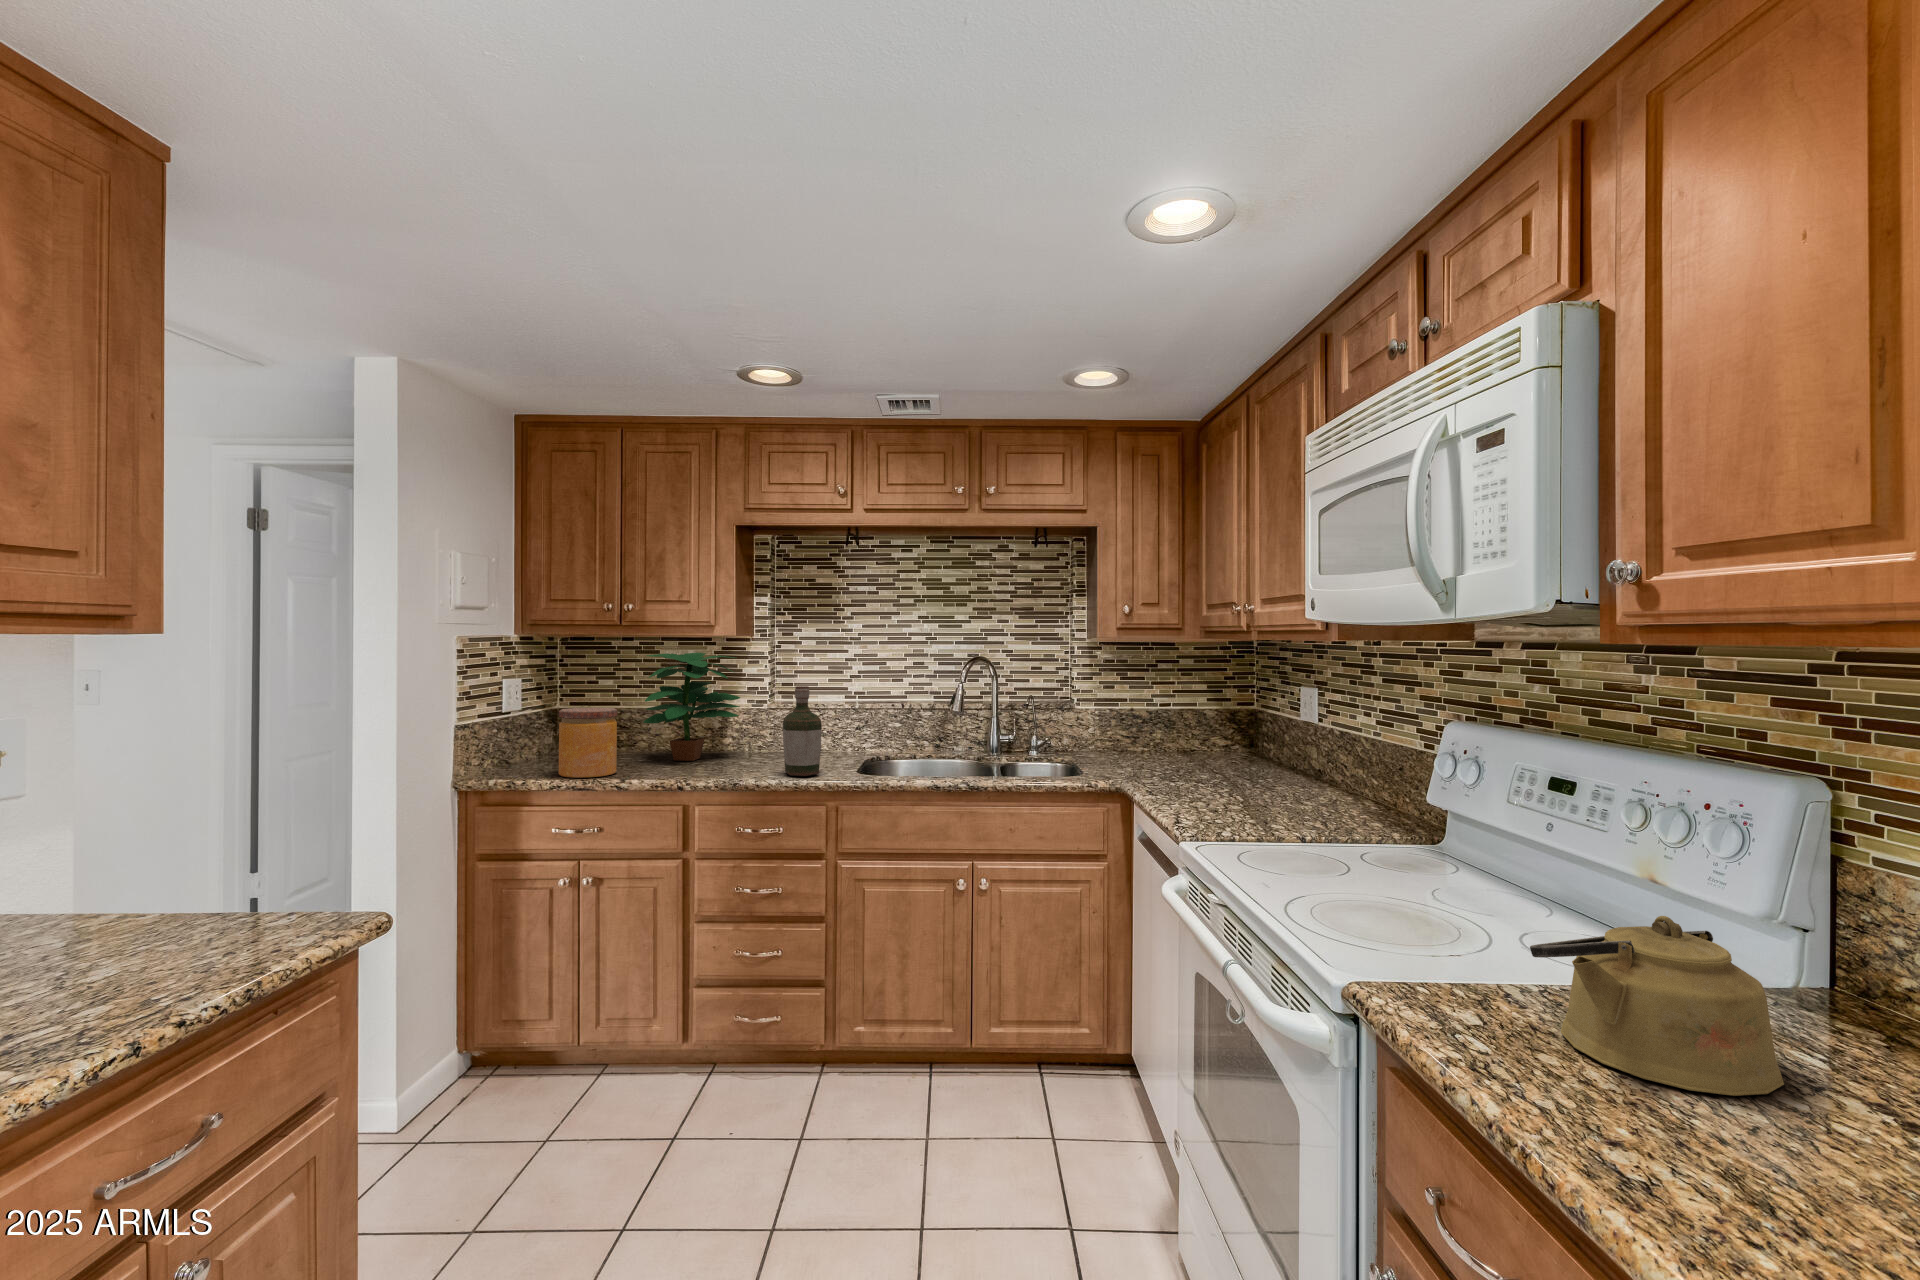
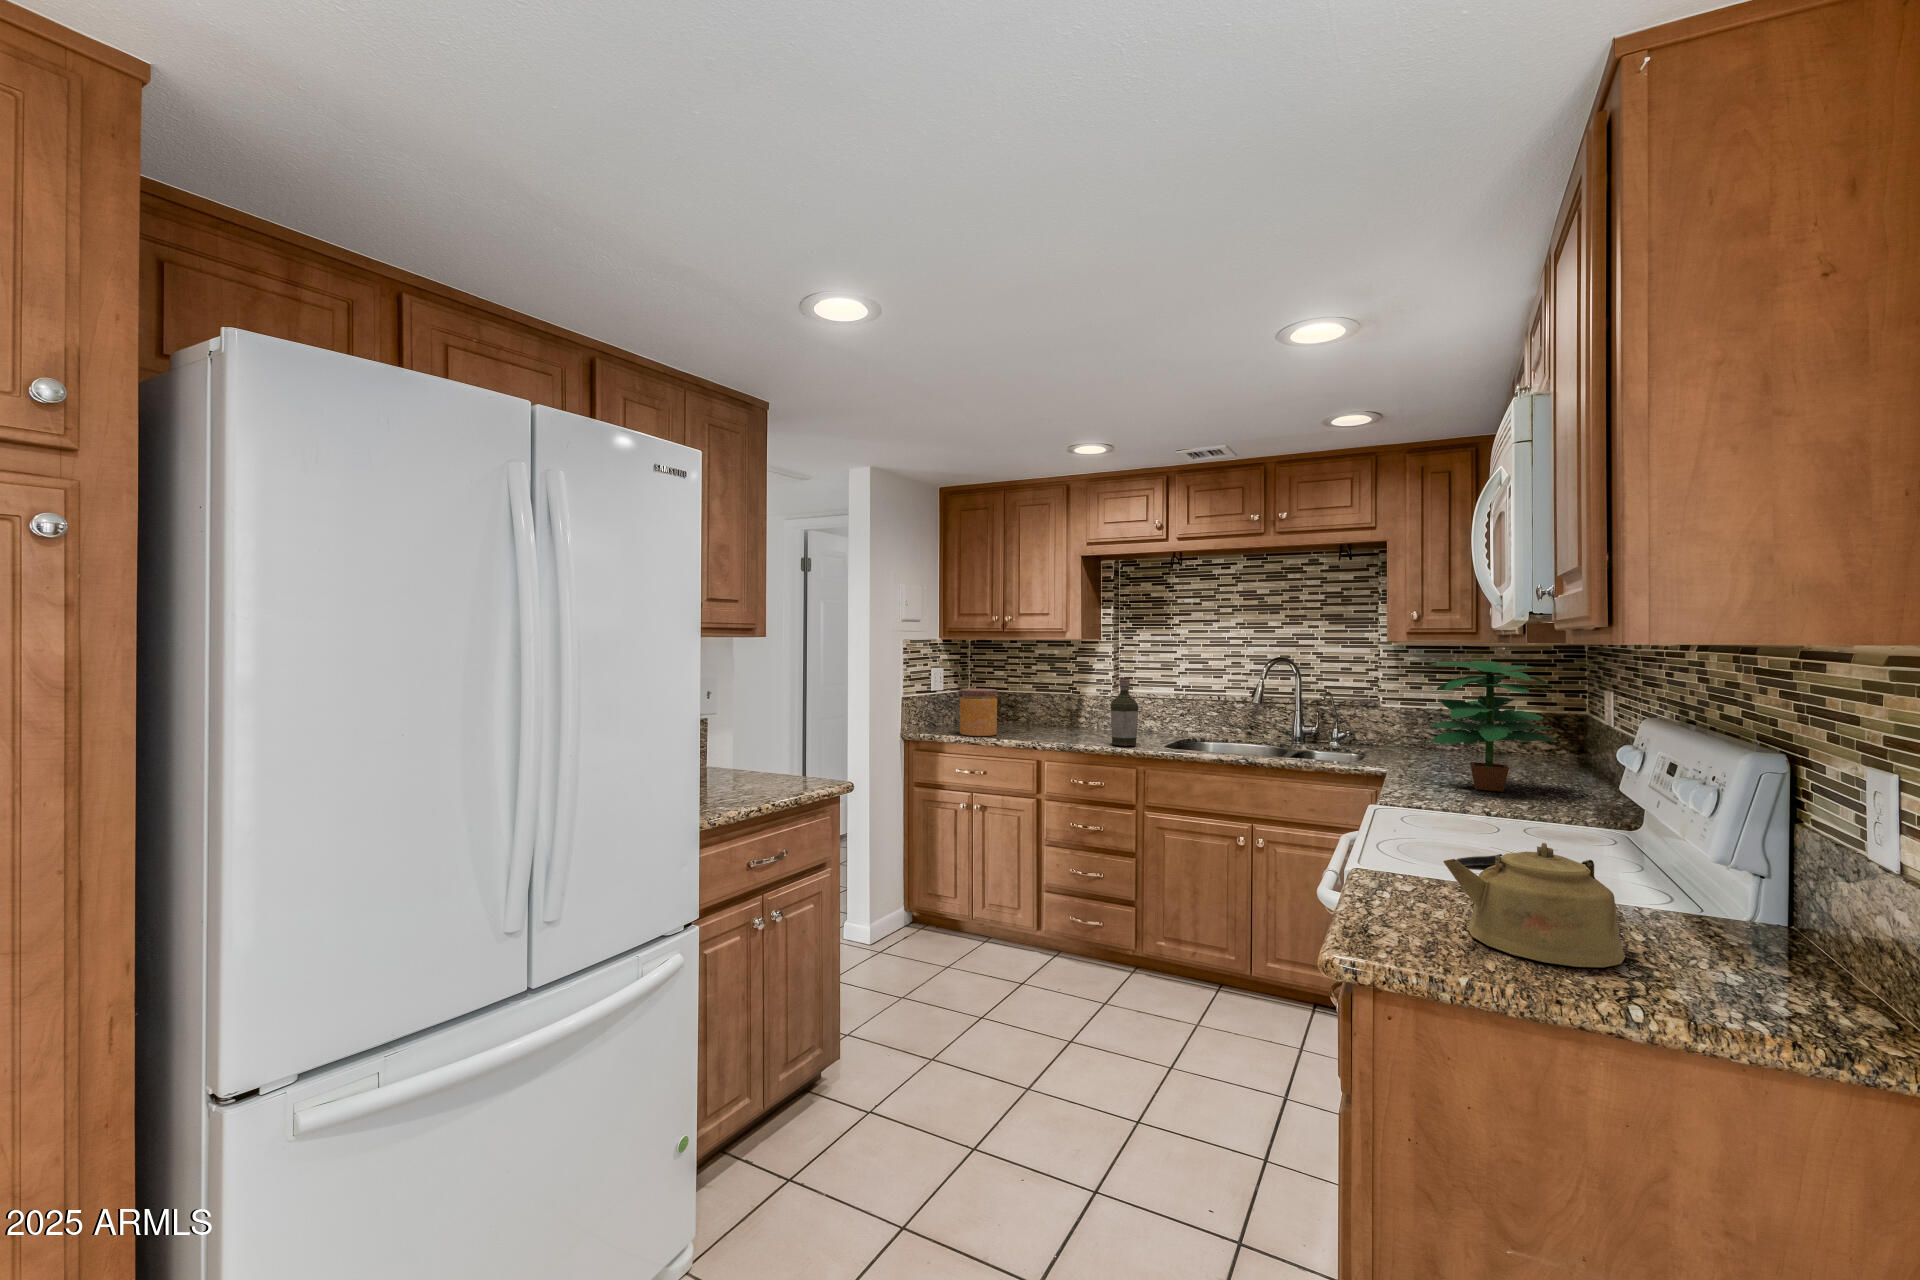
potted plant: present [643,652,740,761] -> present [1429,661,1557,792]

